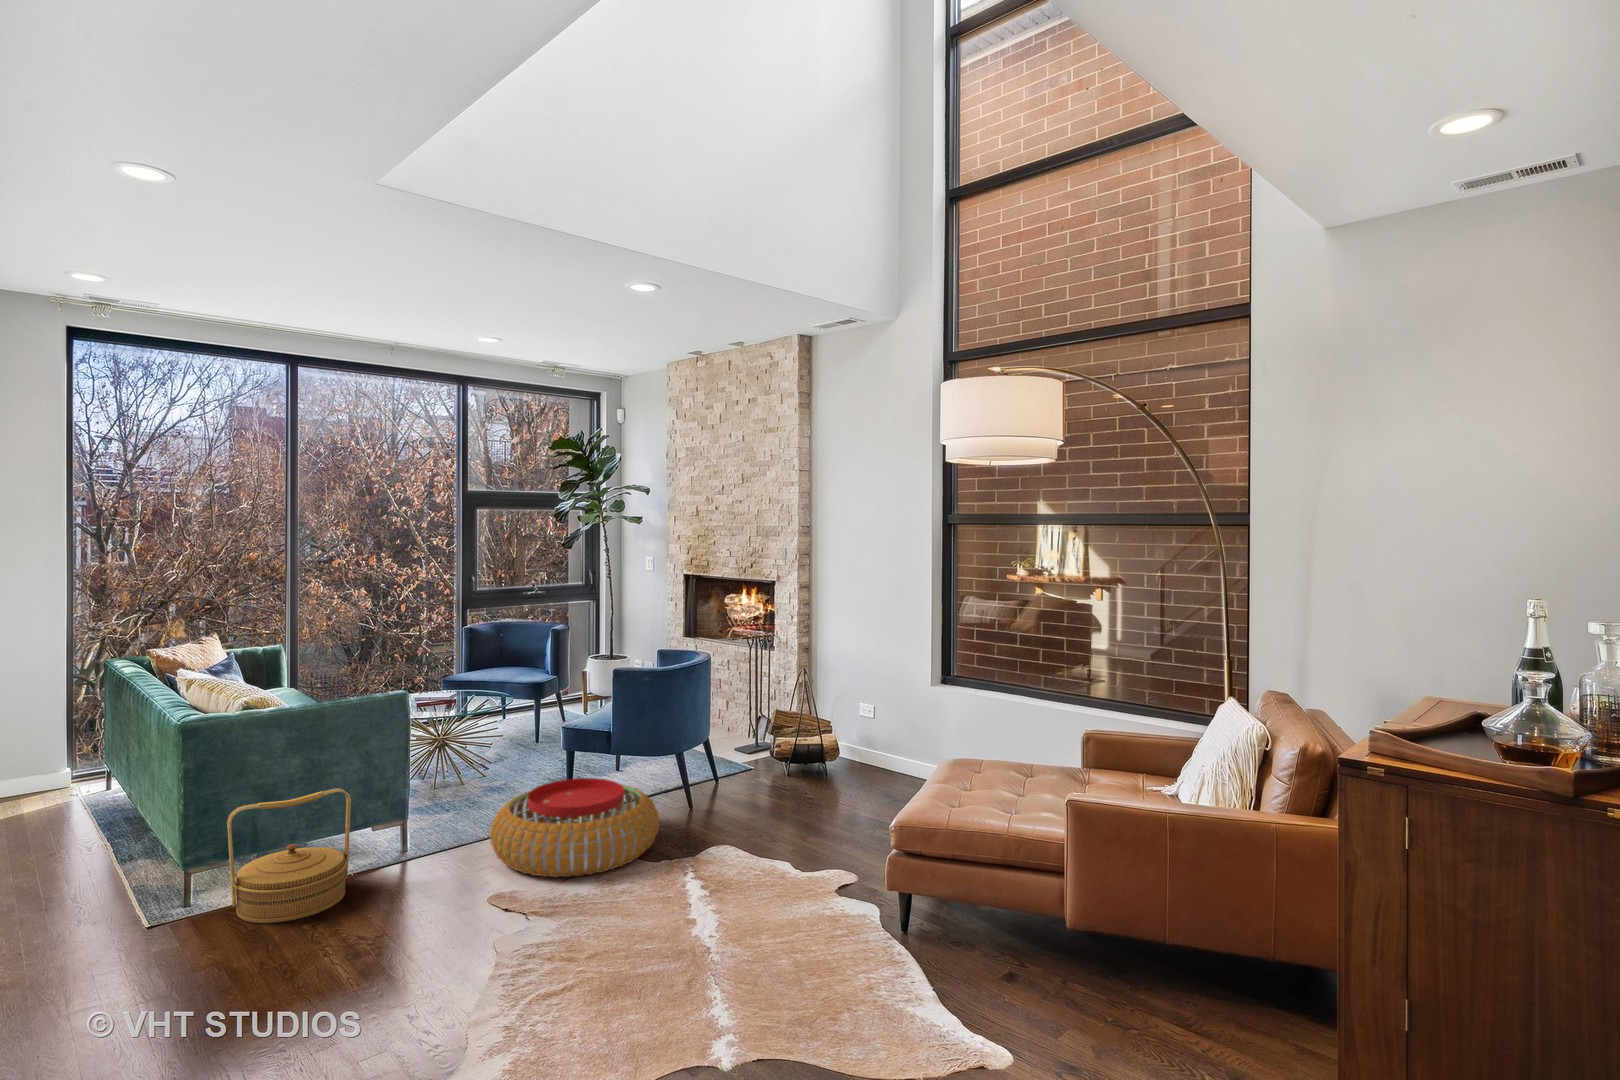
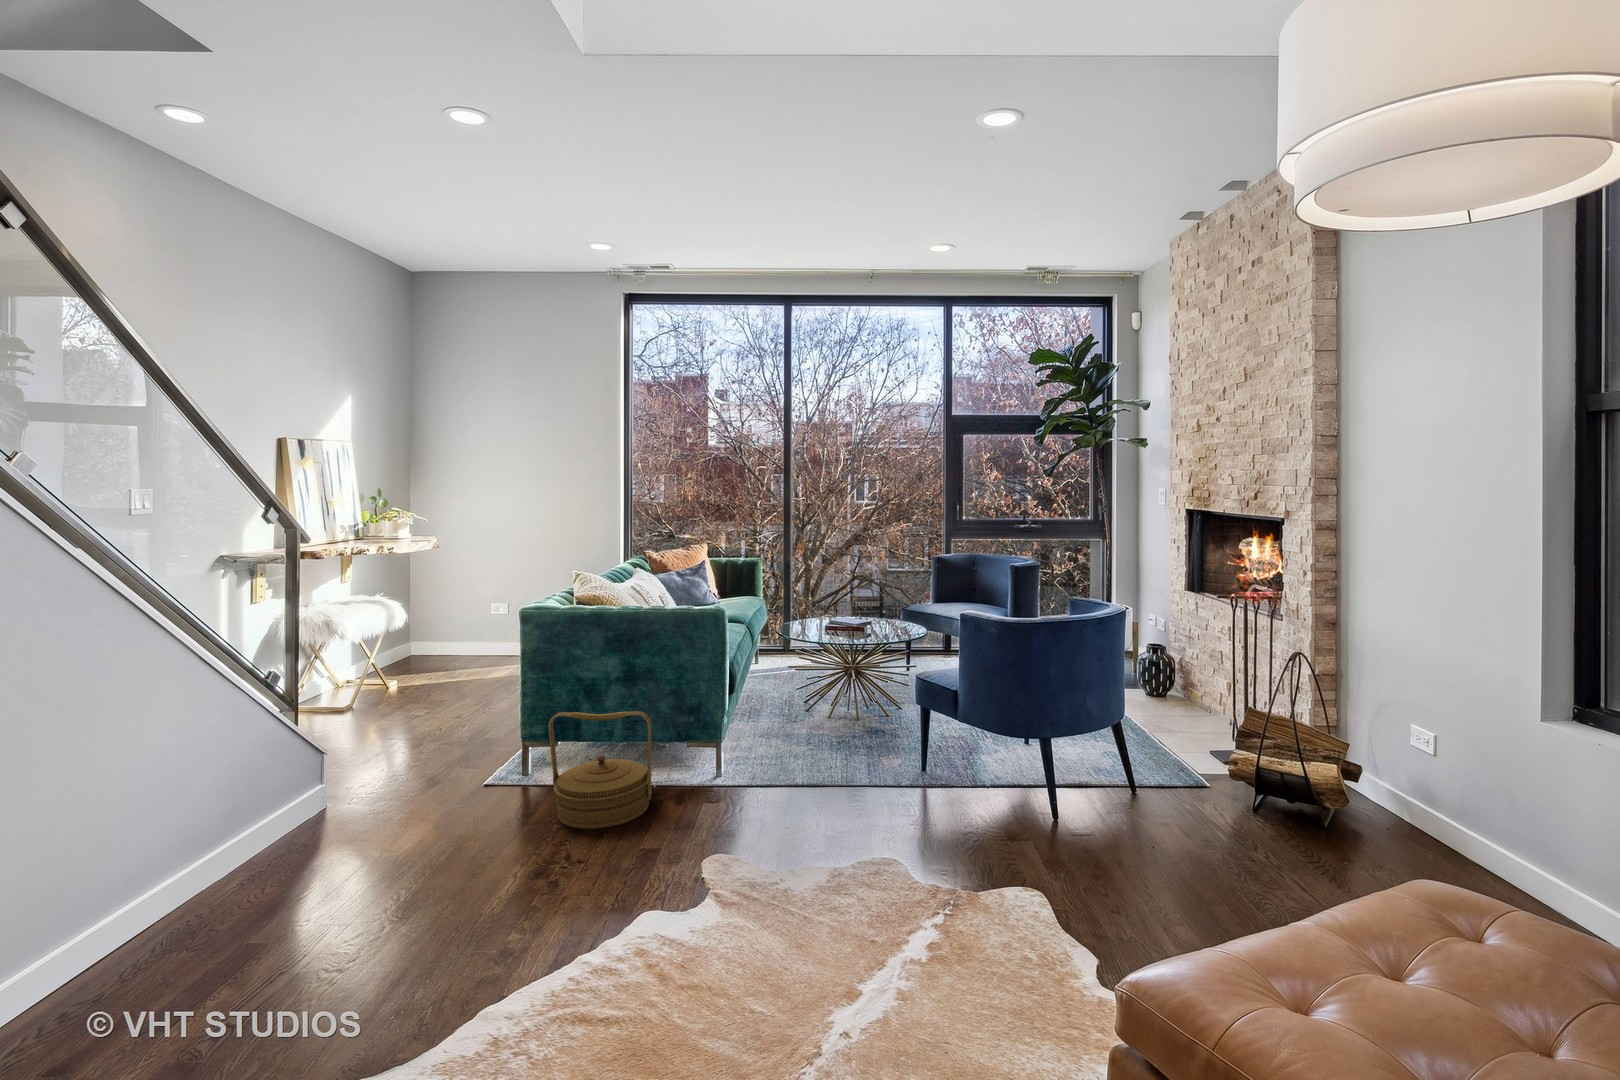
pouf: present [490,778,659,877] -> none [764,748,964,879]

